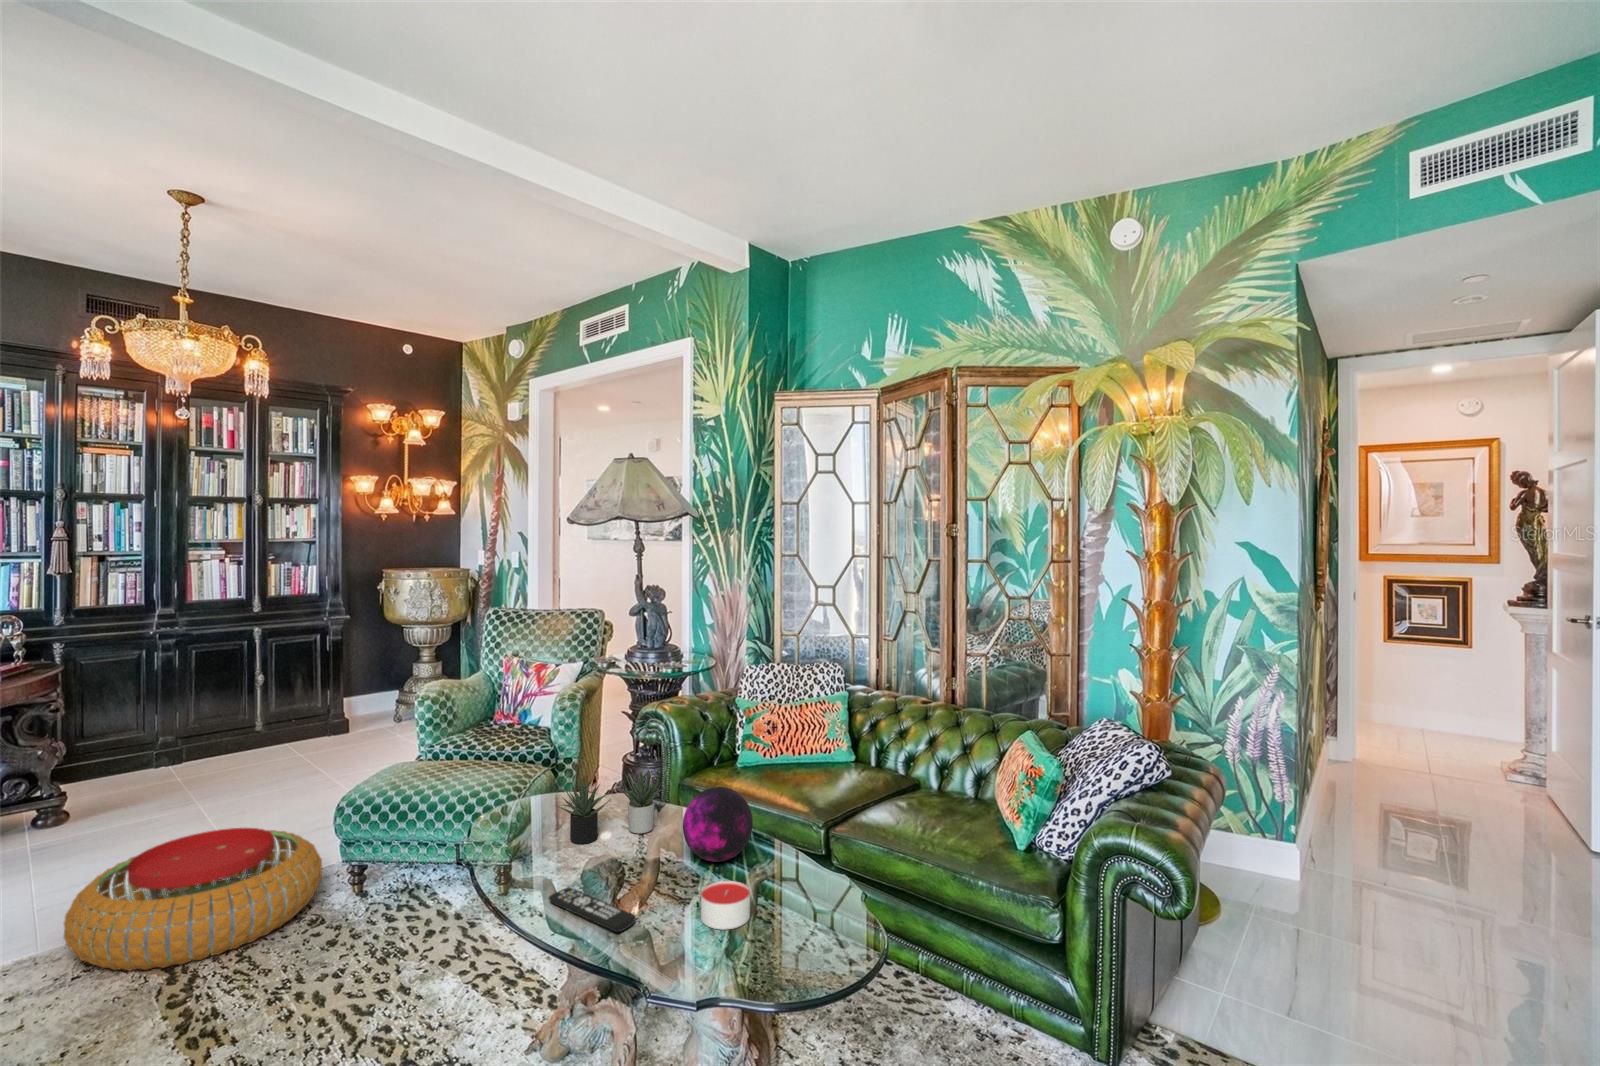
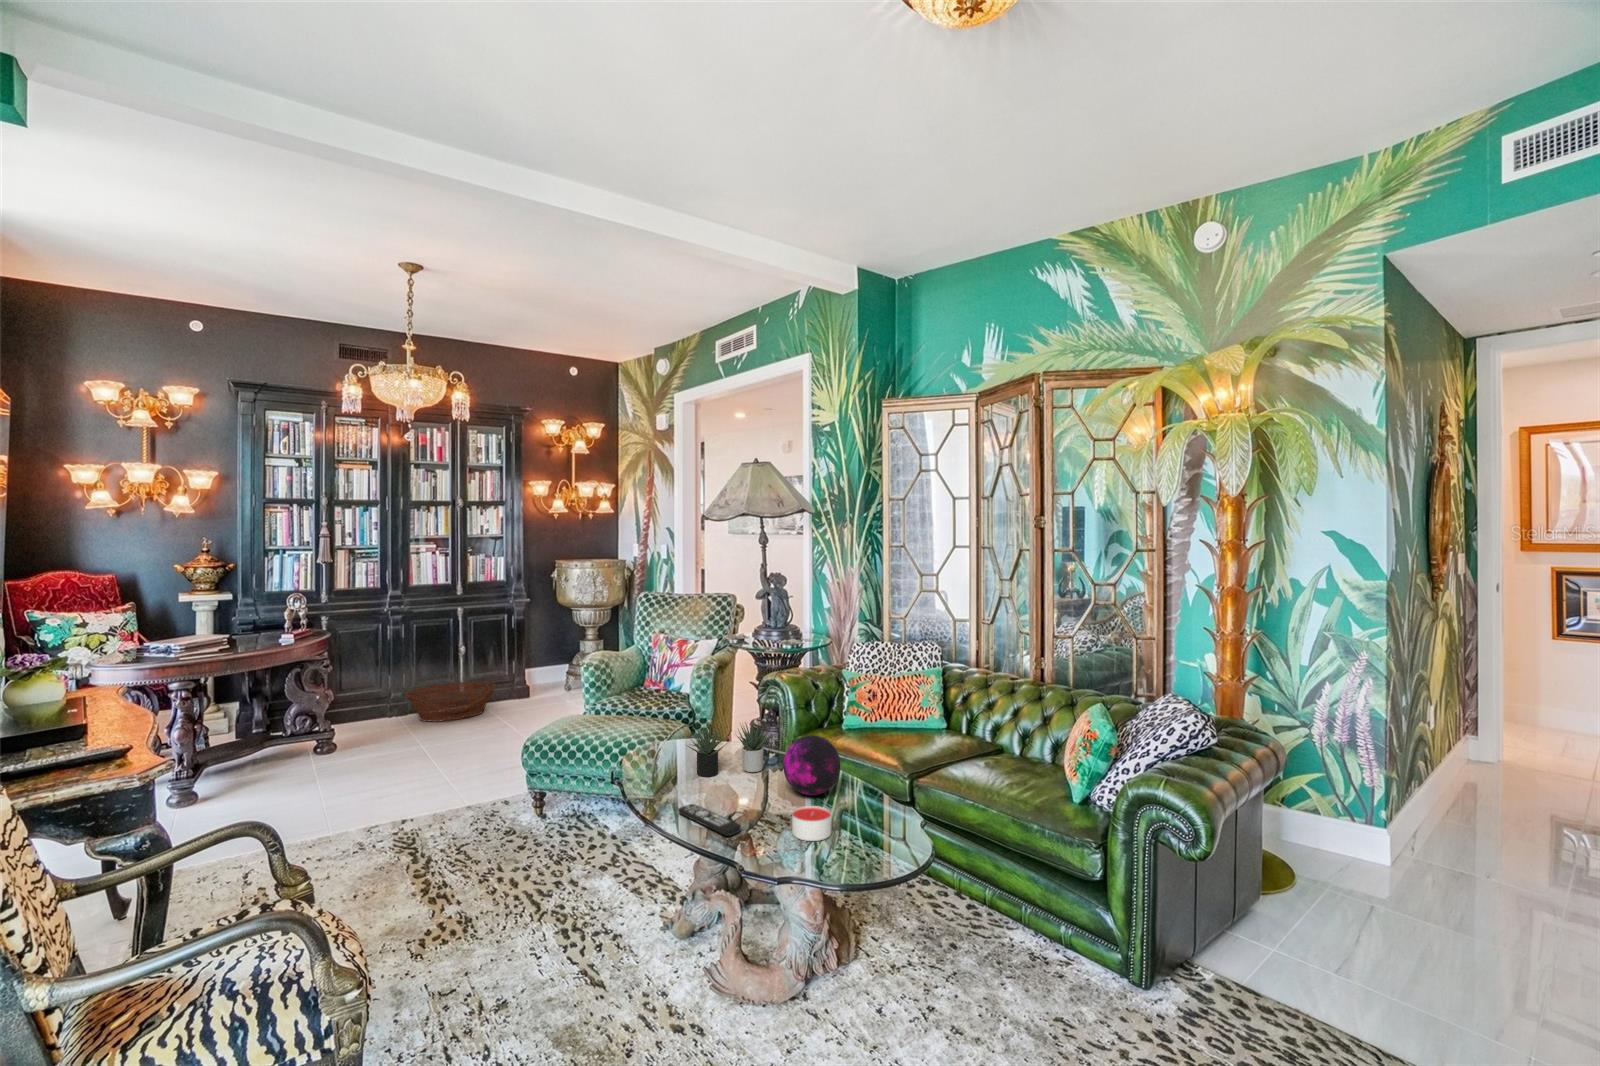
basket: none [174,718,303,772] -> present [405,682,496,722]
pouf: present [63,828,322,971] -> none [344,758,515,853]

